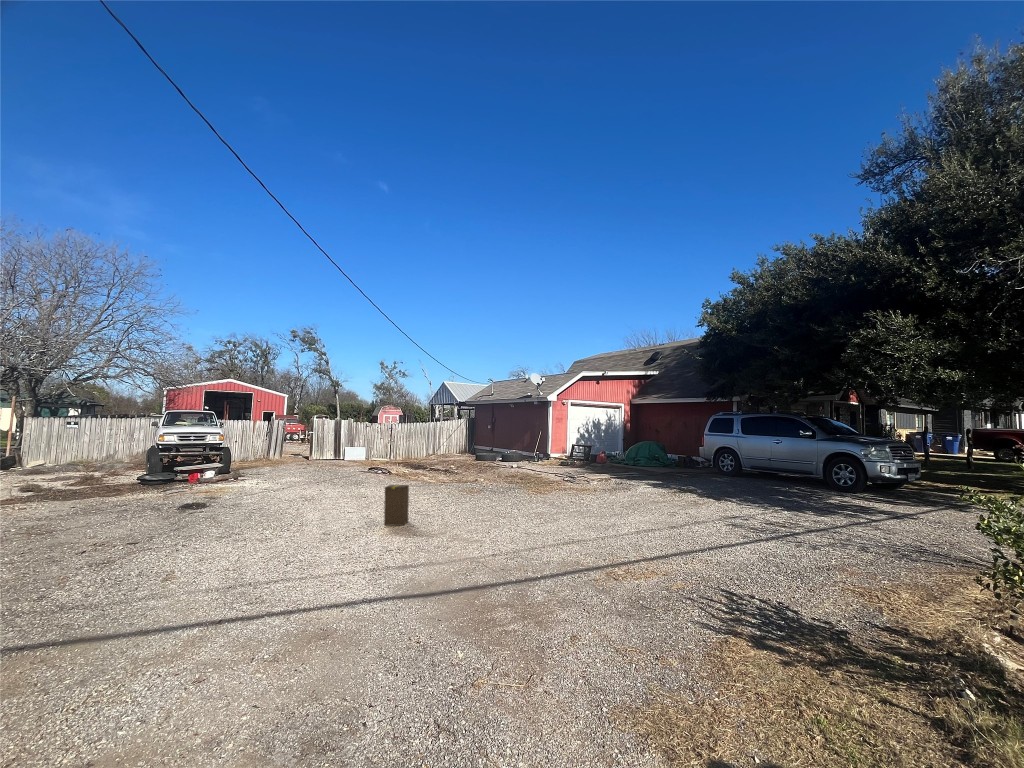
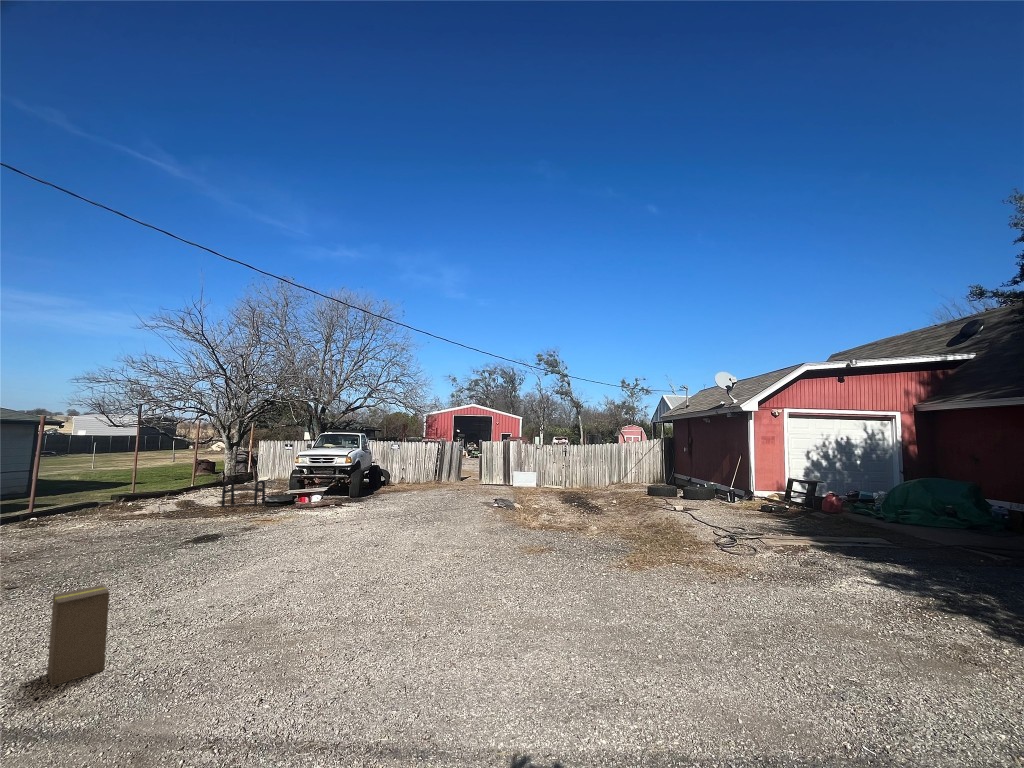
bench: none [104,456,149,485] -> present [221,480,265,507]

